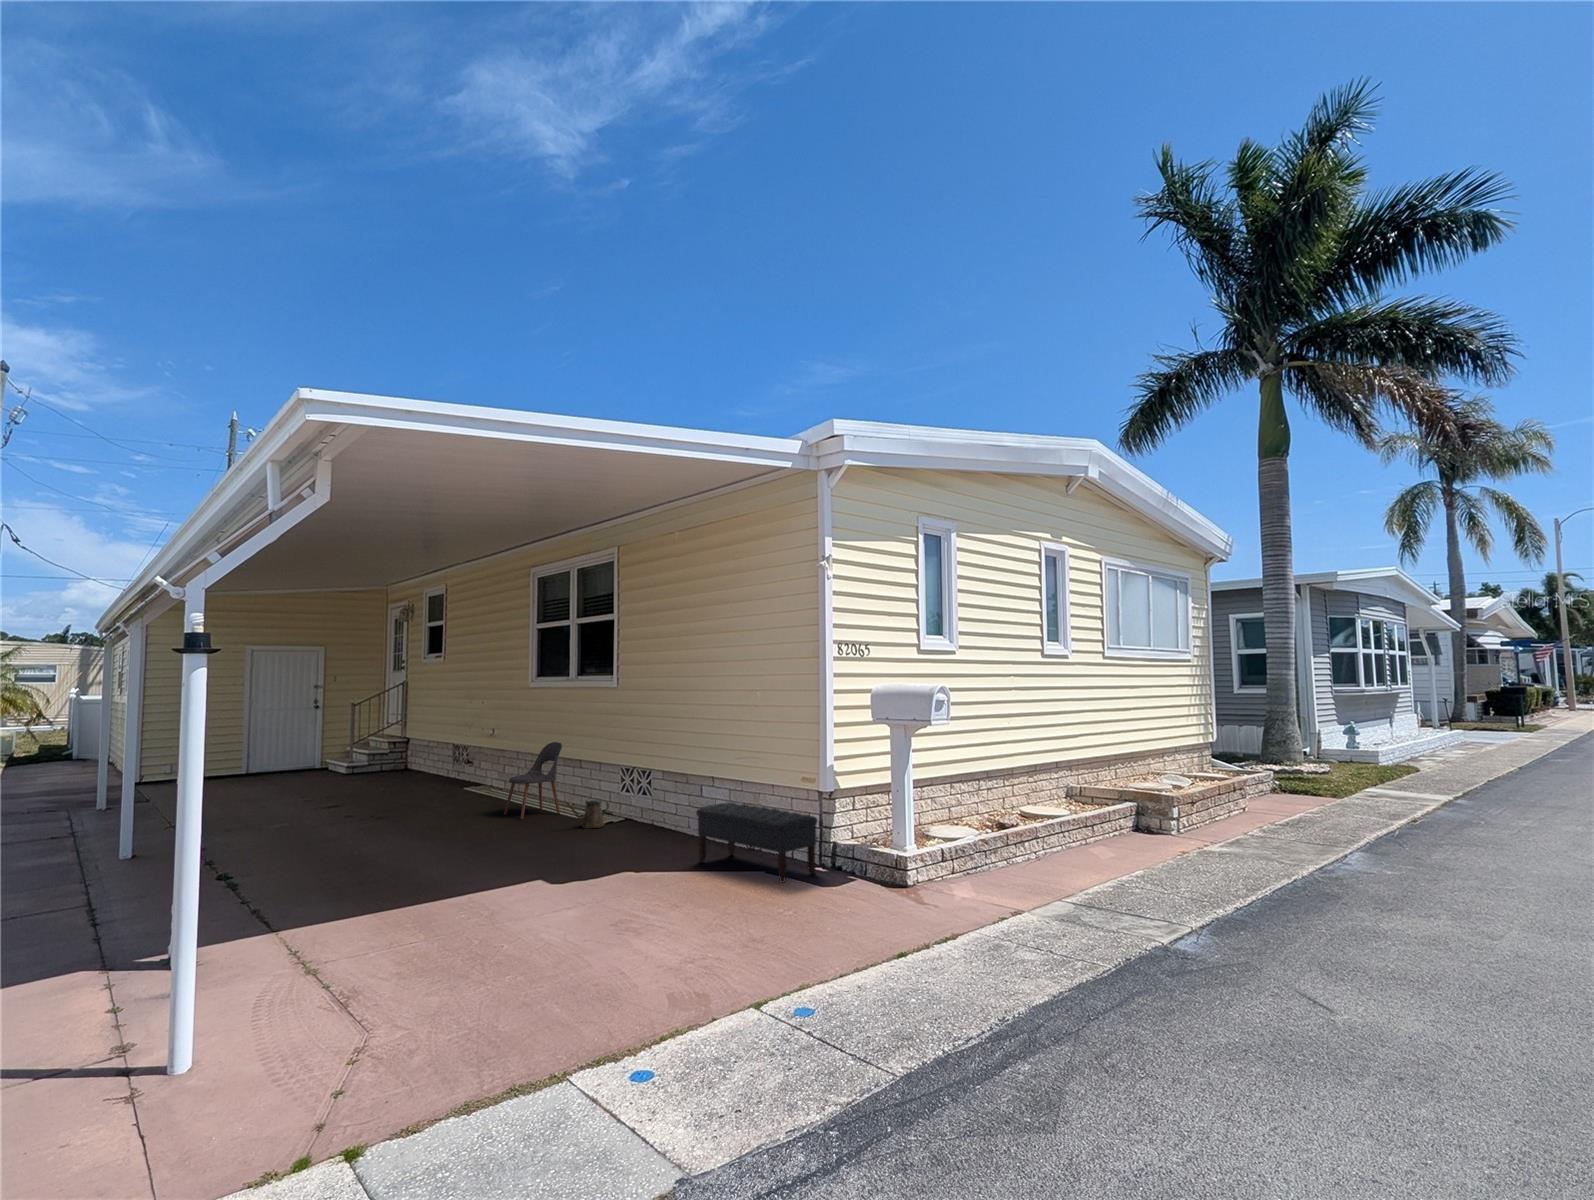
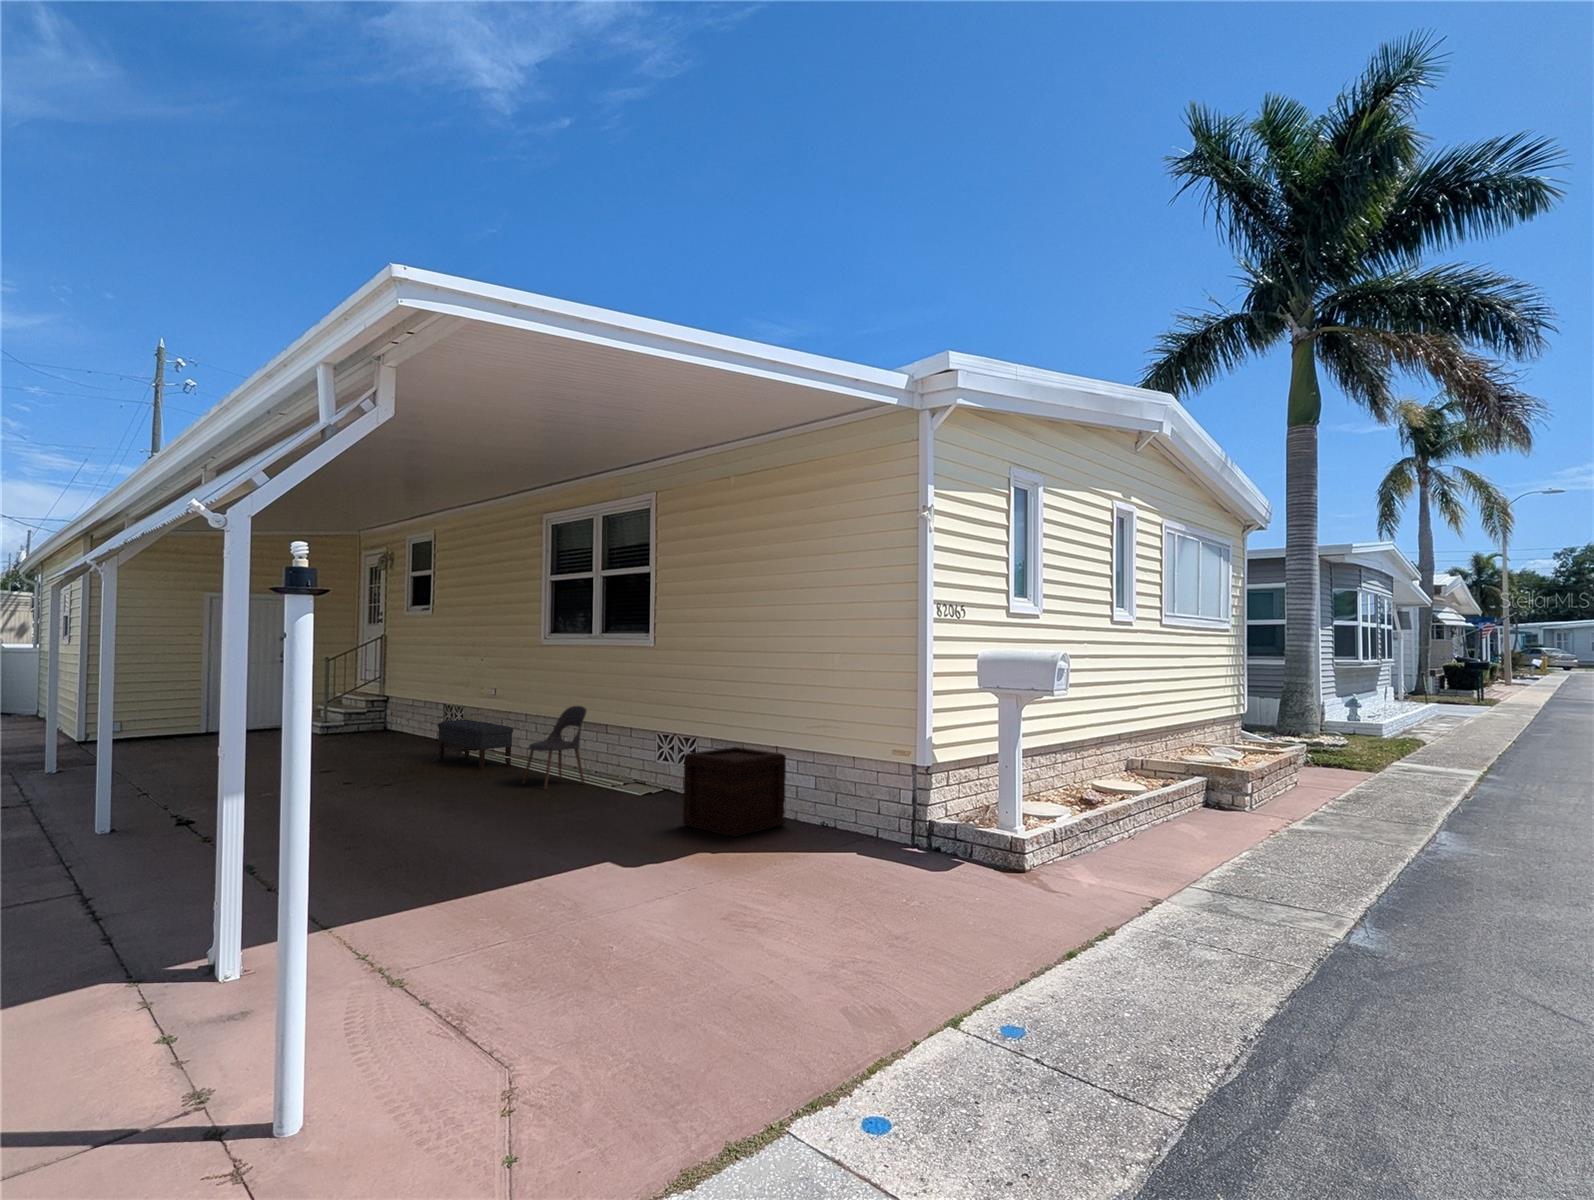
wooden crate: none [624,778,717,860] -> present [683,747,786,837]
watering can: present [566,801,609,828] -> none [602,770,647,801]
bench: present [696,802,817,883] -> present [438,720,513,770]

